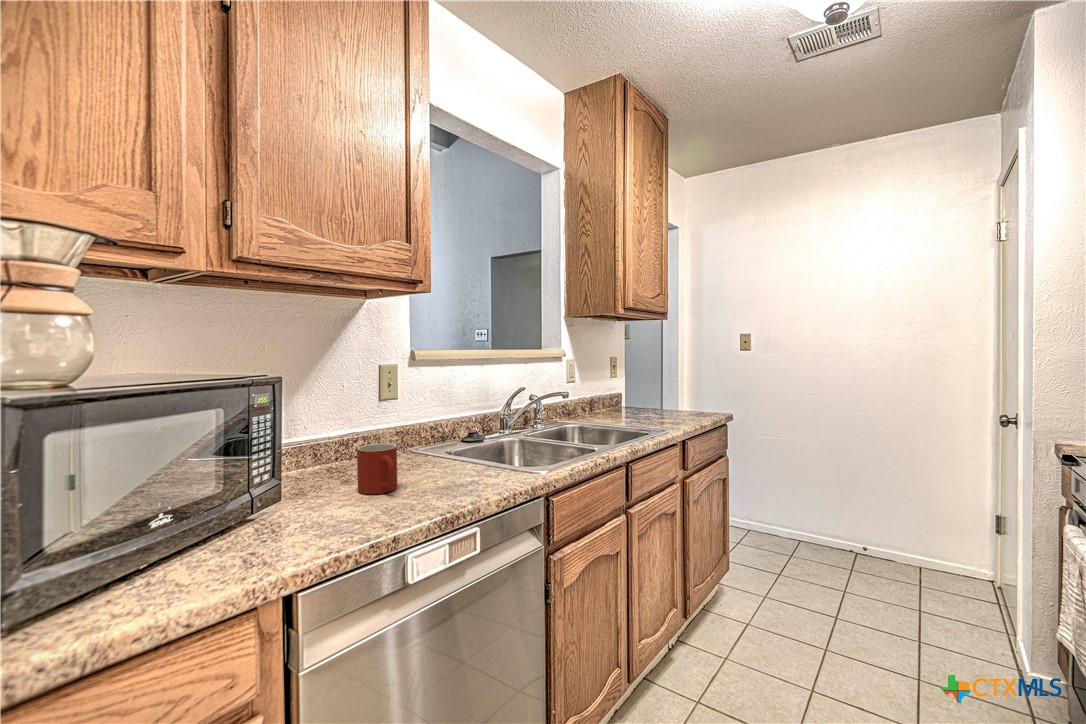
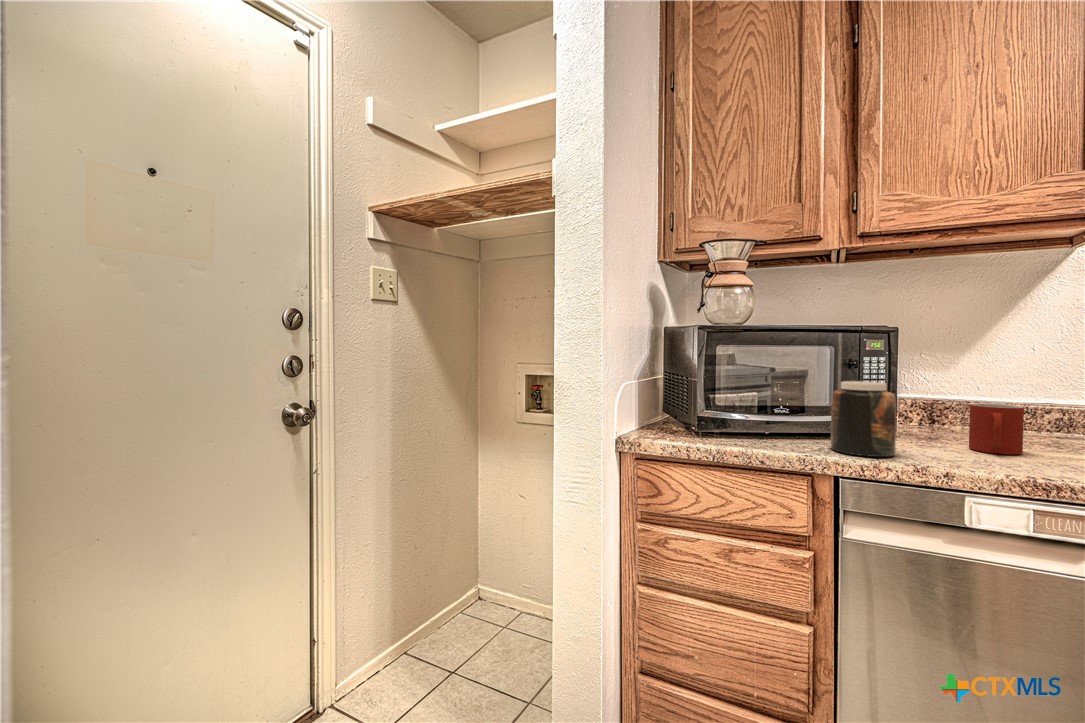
jar: none [257,450,335,554] -> present [831,381,896,457]

